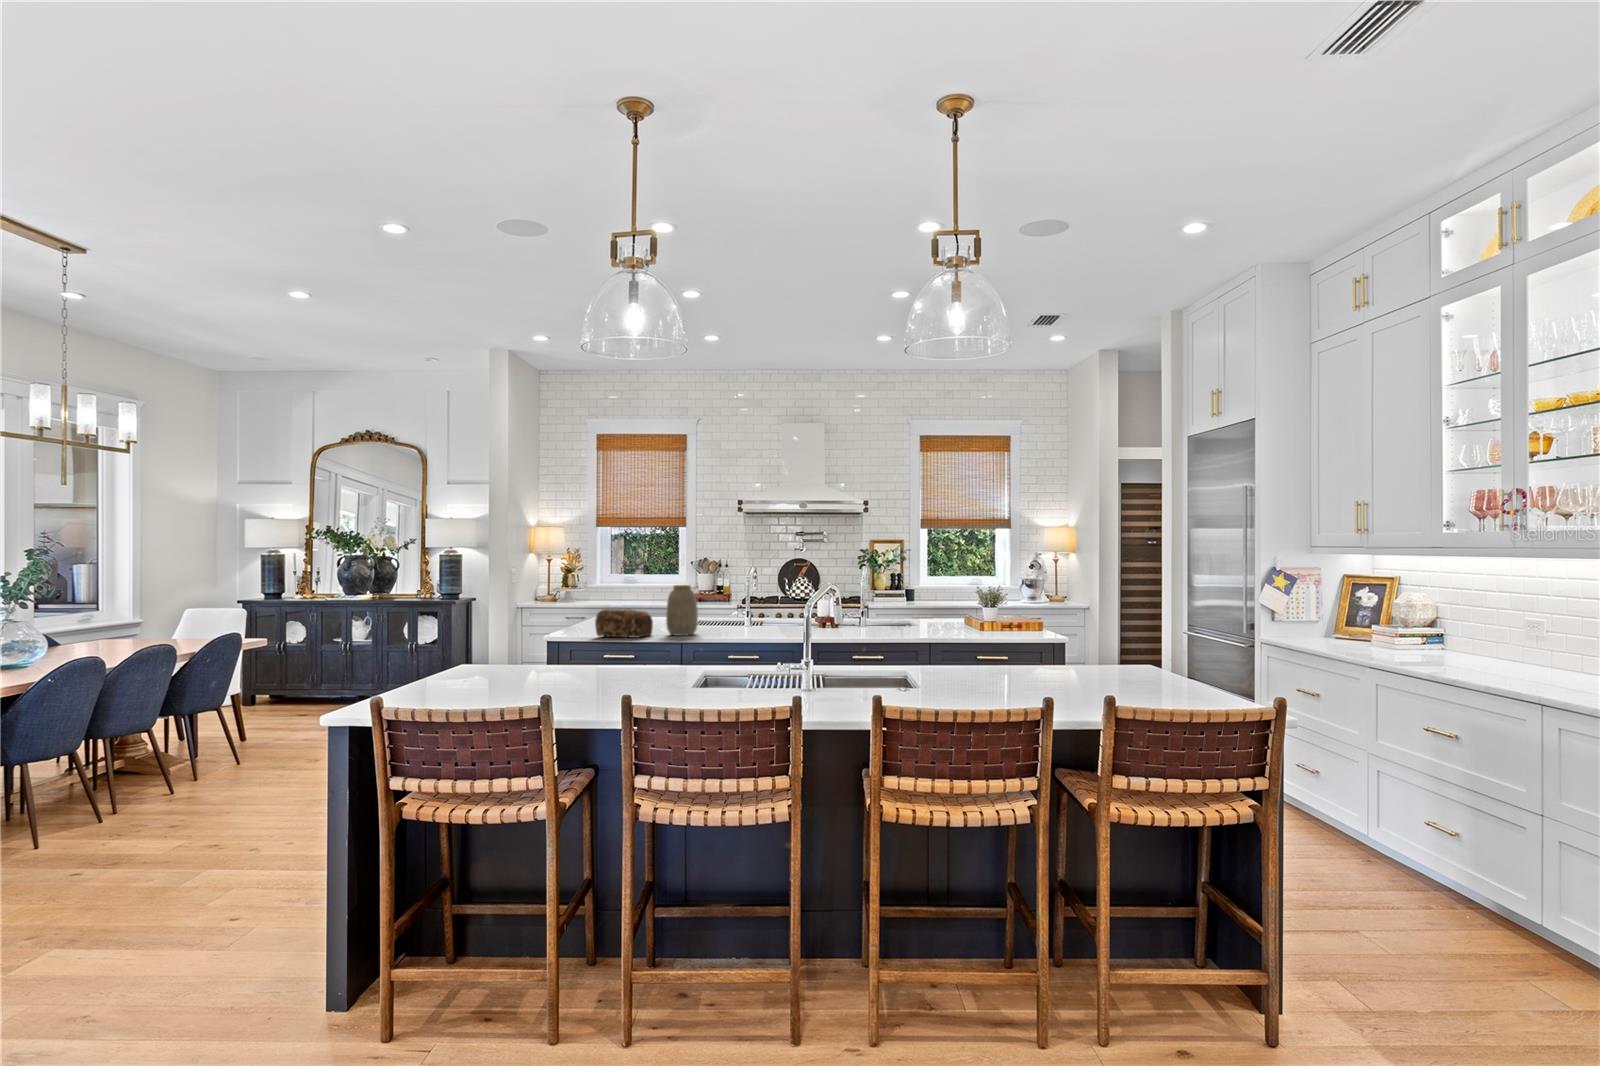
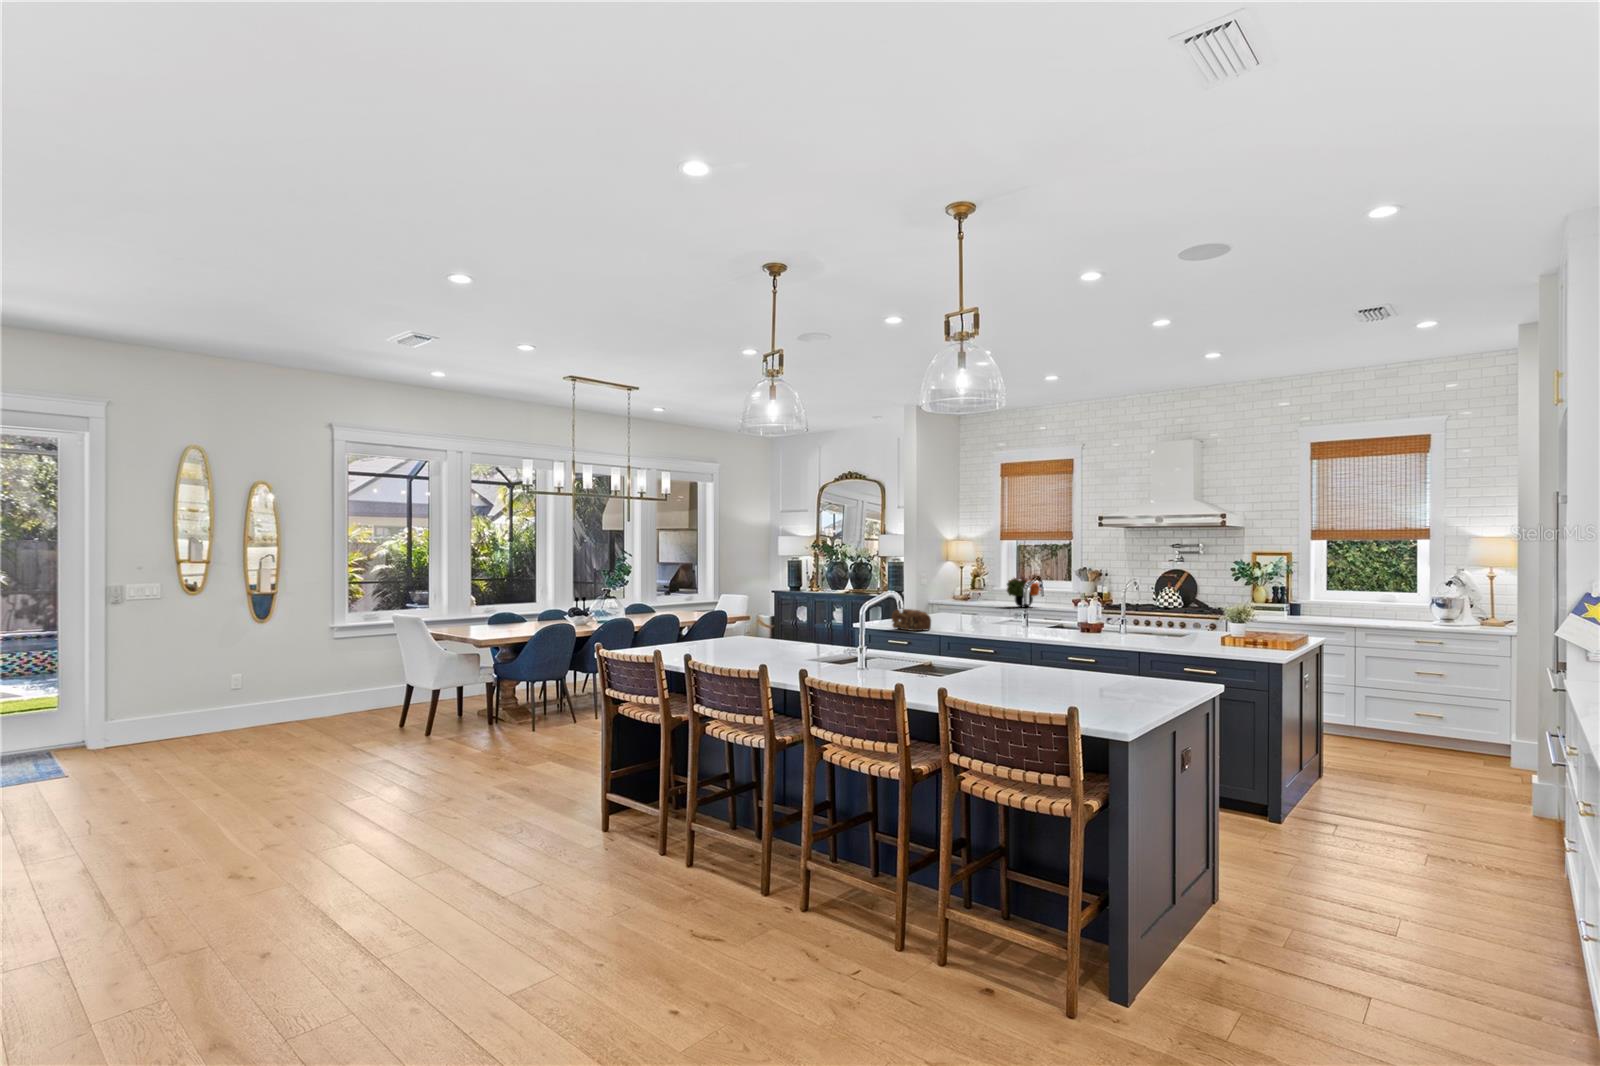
flower arrangement: none [623,568,665,605] -> present [1007,576,1040,607]
vase: present [666,585,698,636] -> none [938,593,962,632]

